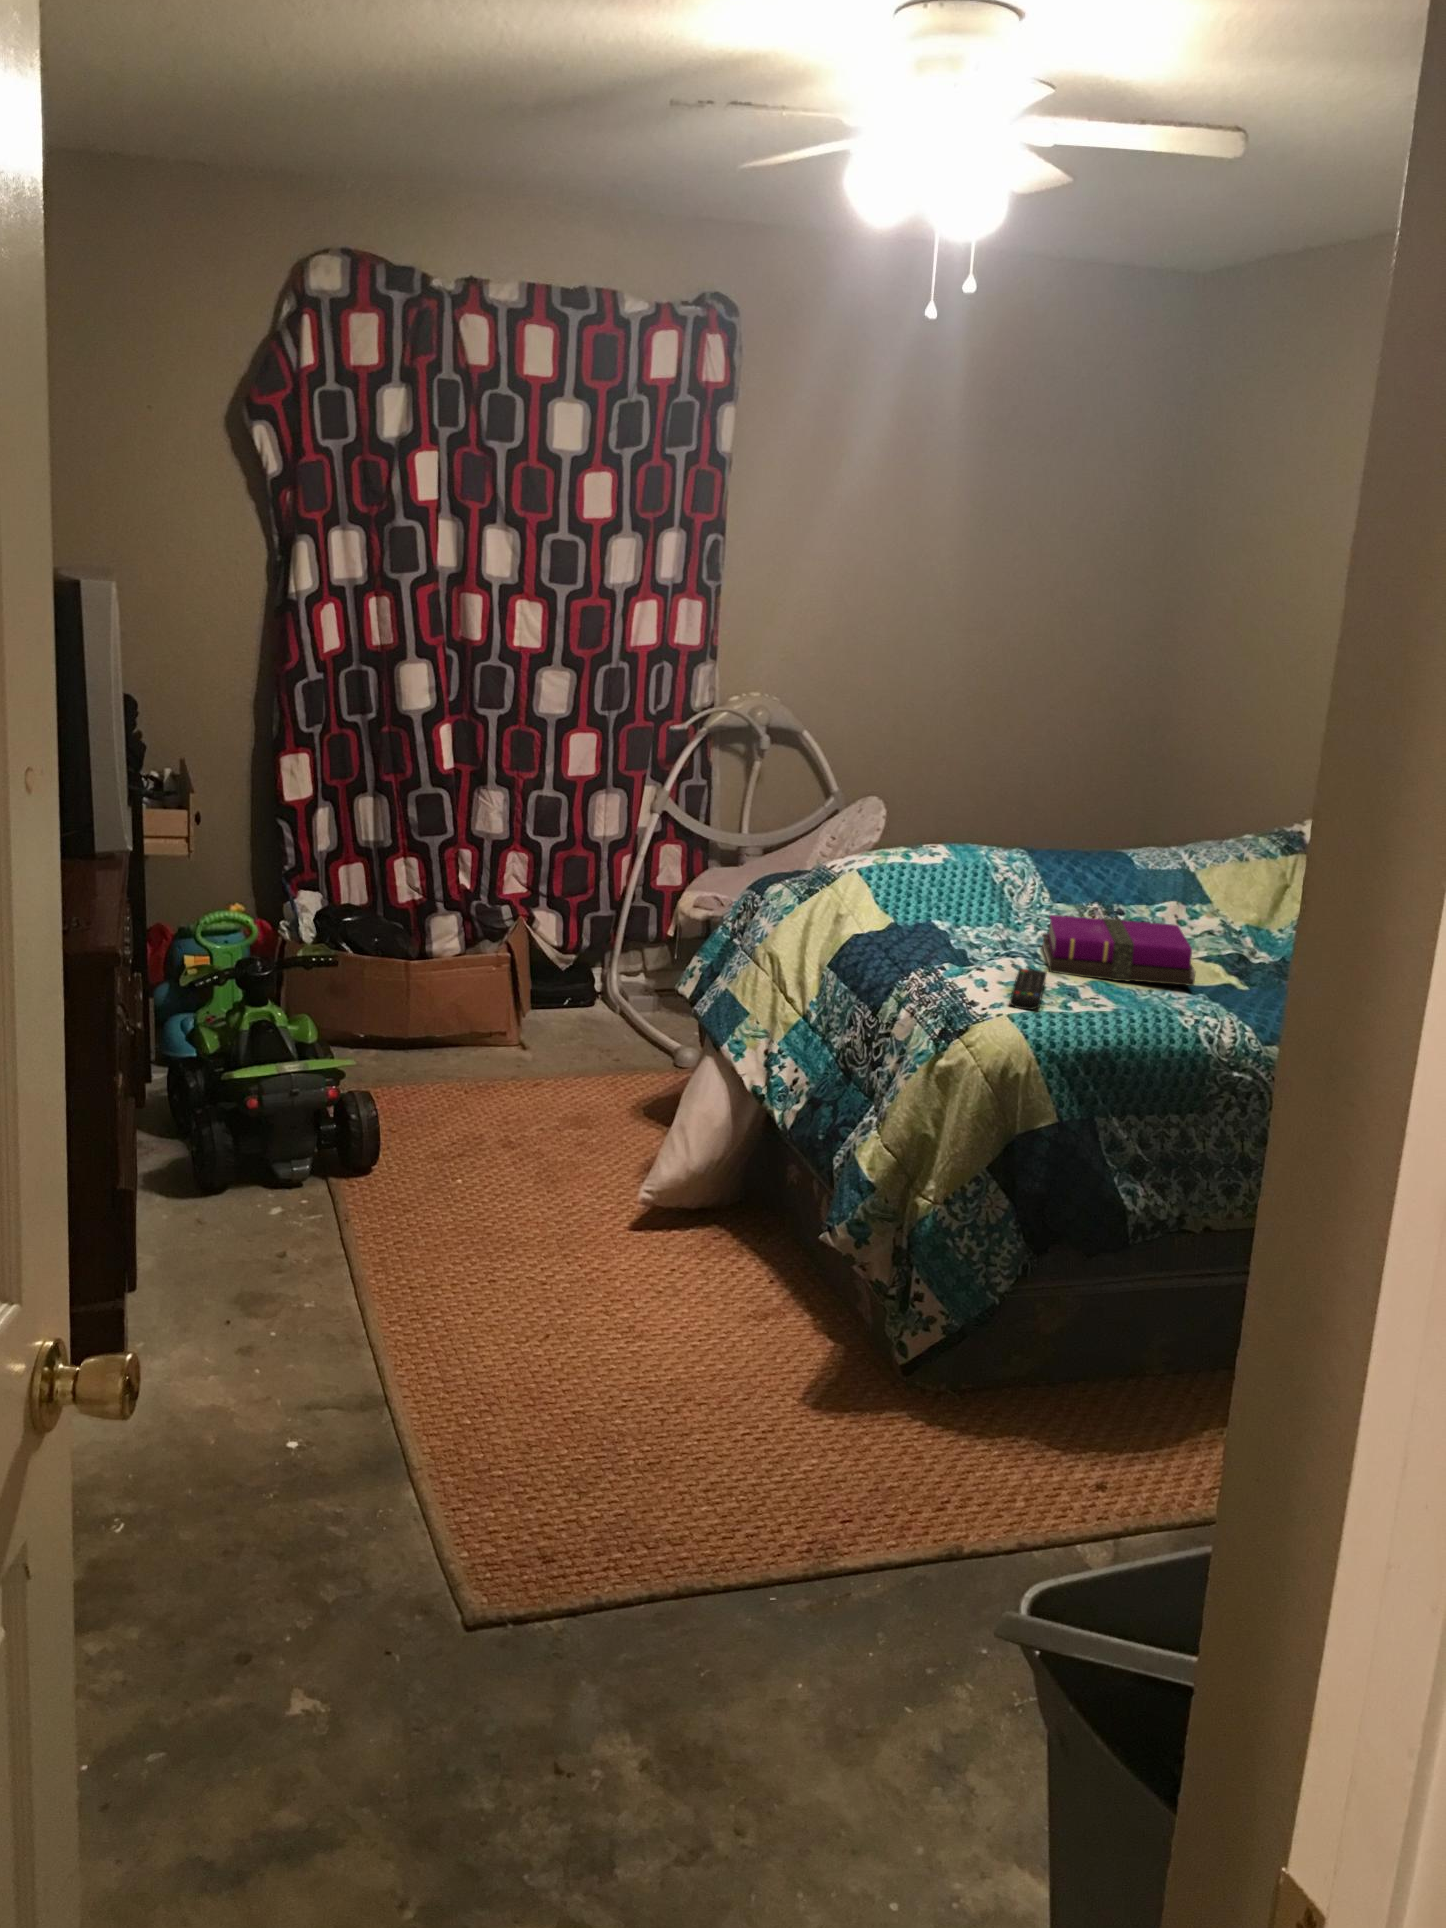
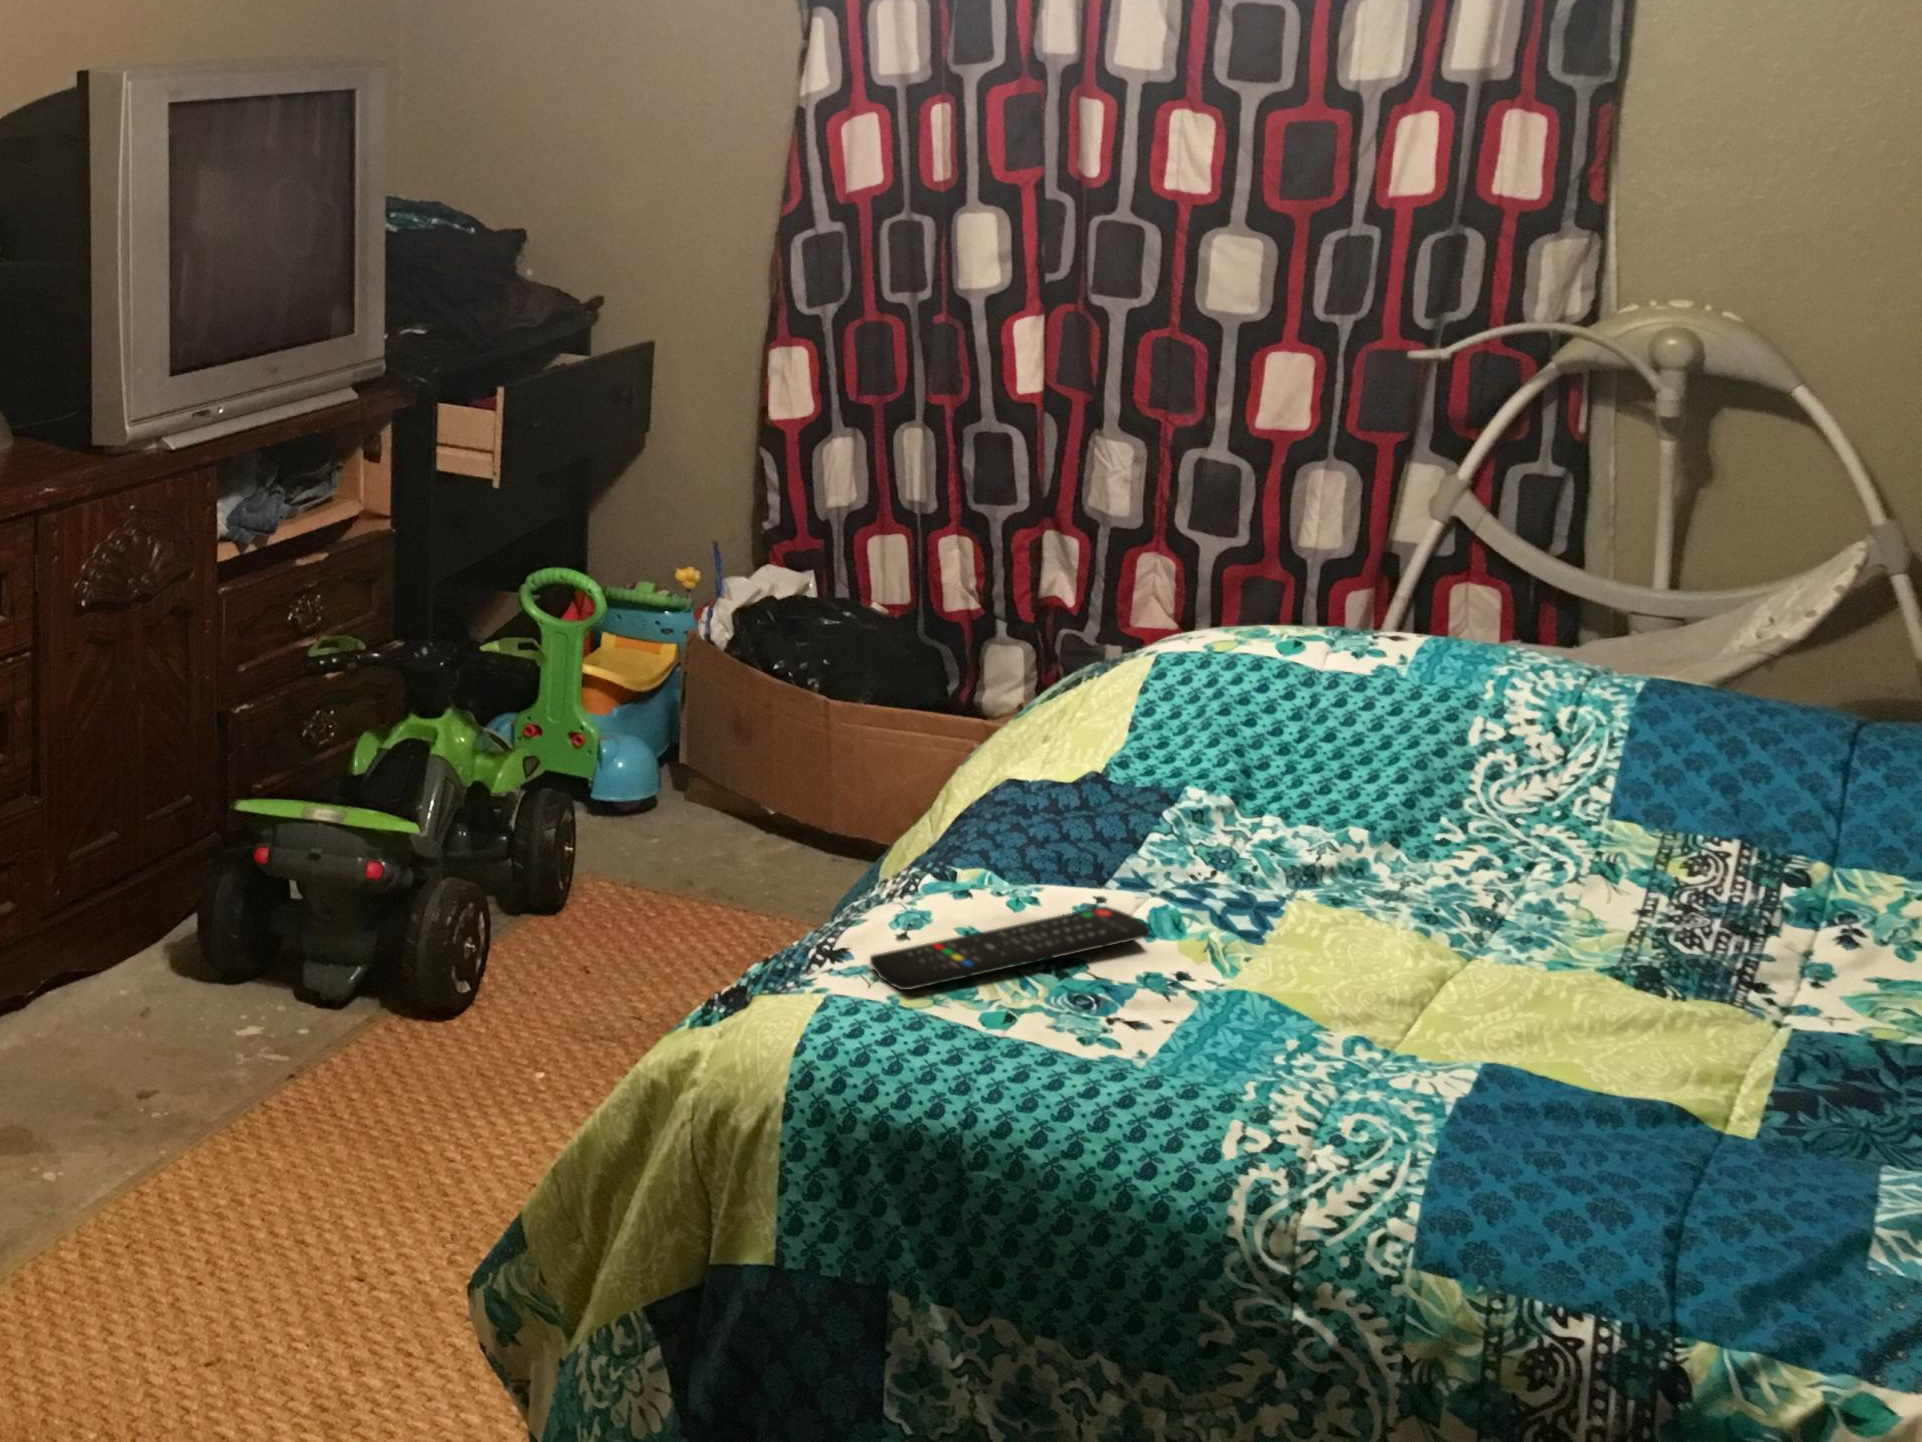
notebook: present [1042,915,1195,986] -> none [1233,812,1725,1072]

